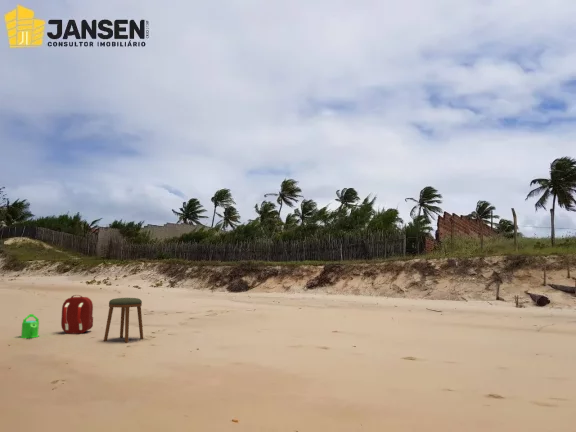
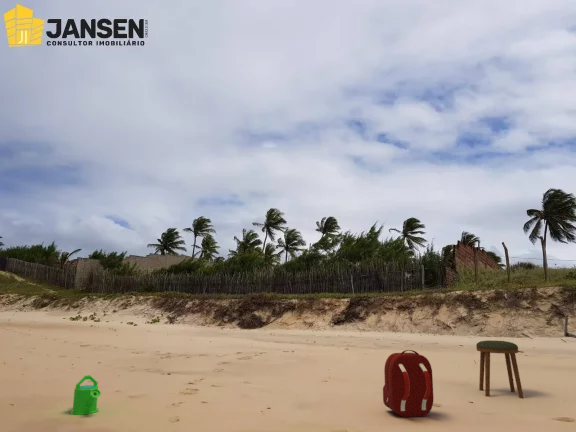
backpack: present [61,295,93,334] -> present [383,350,434,417]
stool: present [104,298,143,343] -> present [476,340,524,398]

